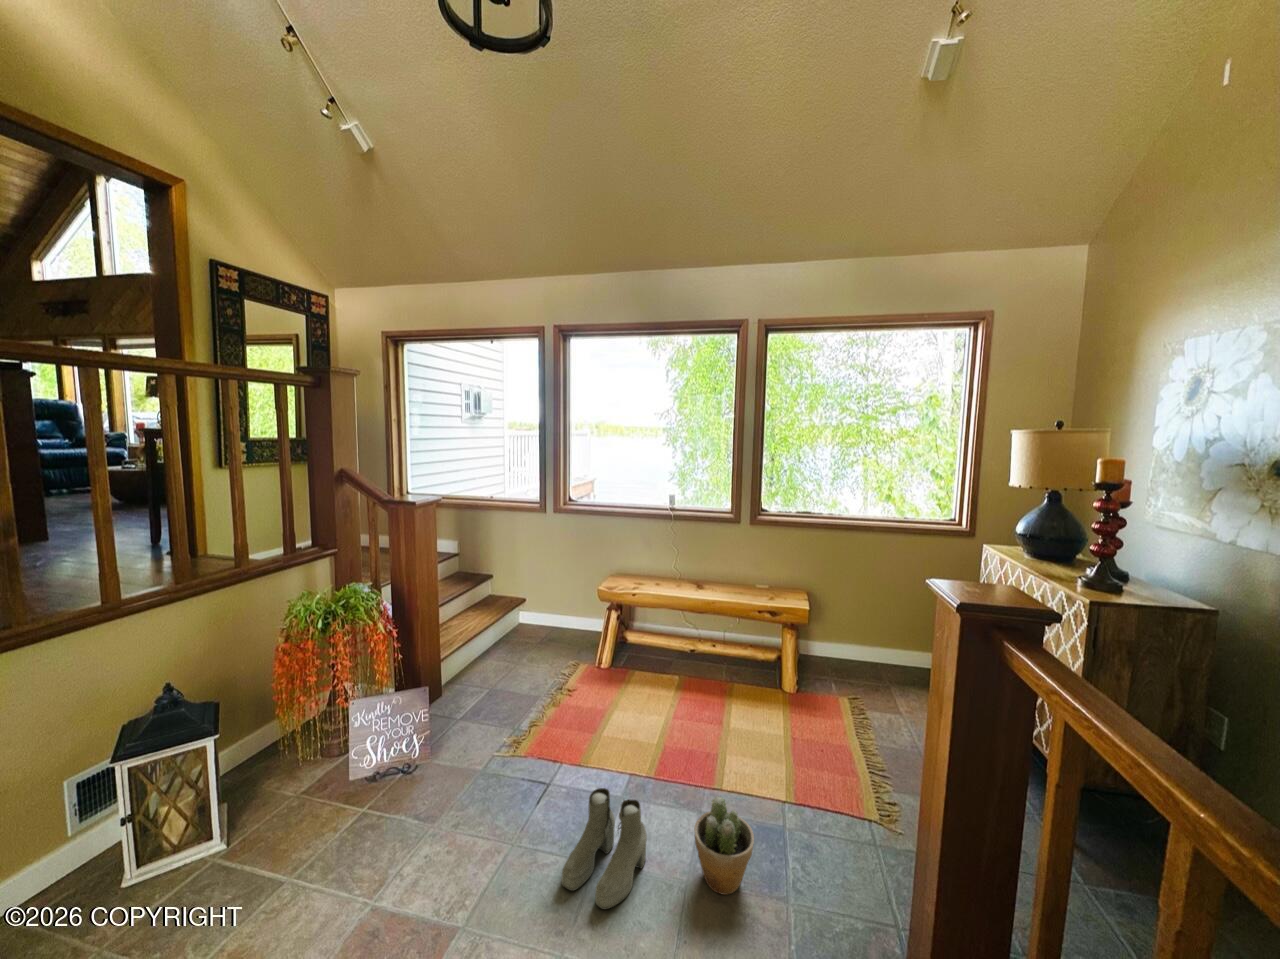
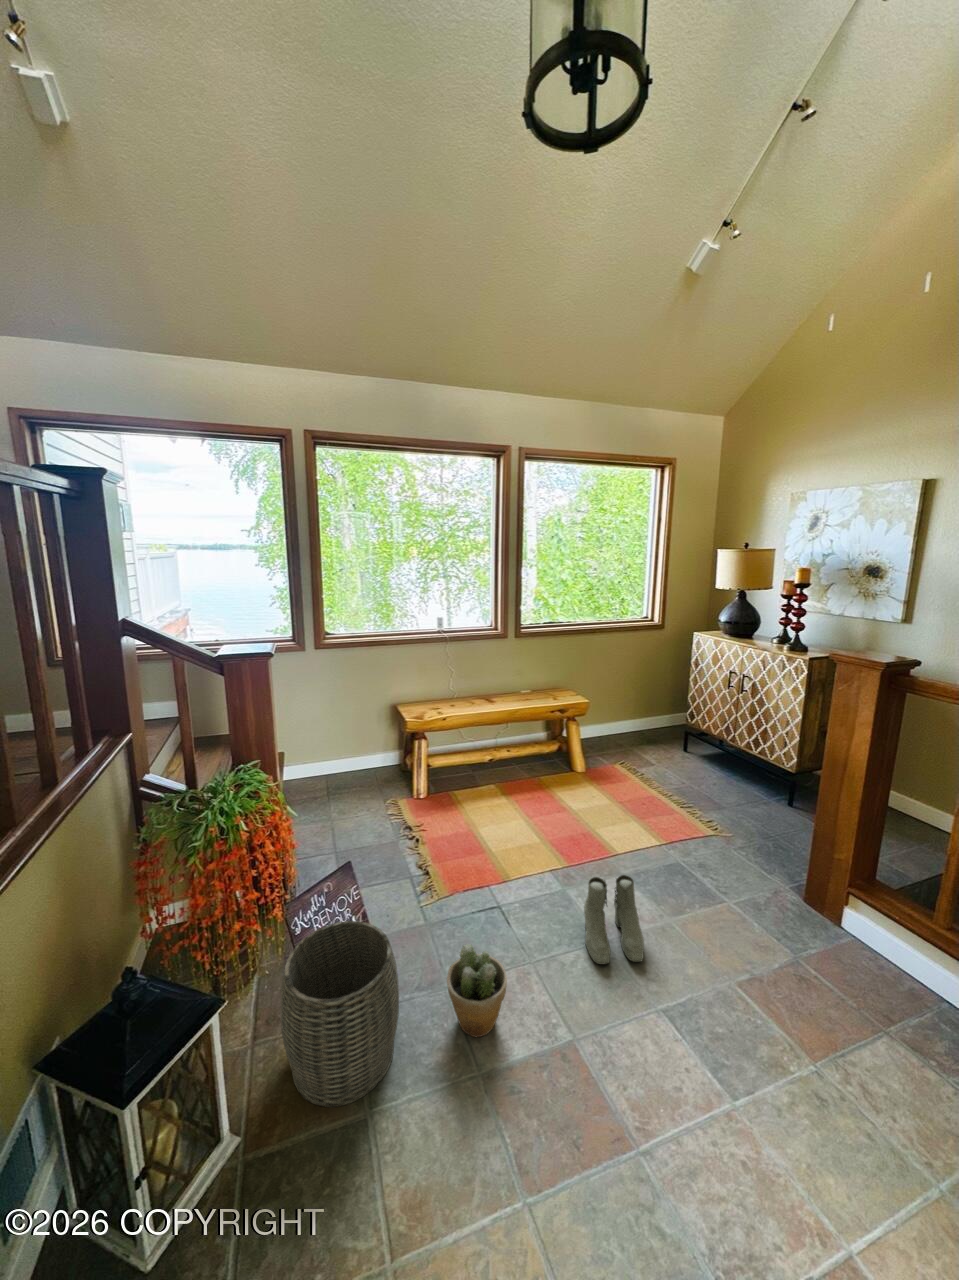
woven basket: none [260,723,374,874] -> present [280,921,399,1107]
potted plant: present [694,797,754,895] -> present [447,944,507,1037]

